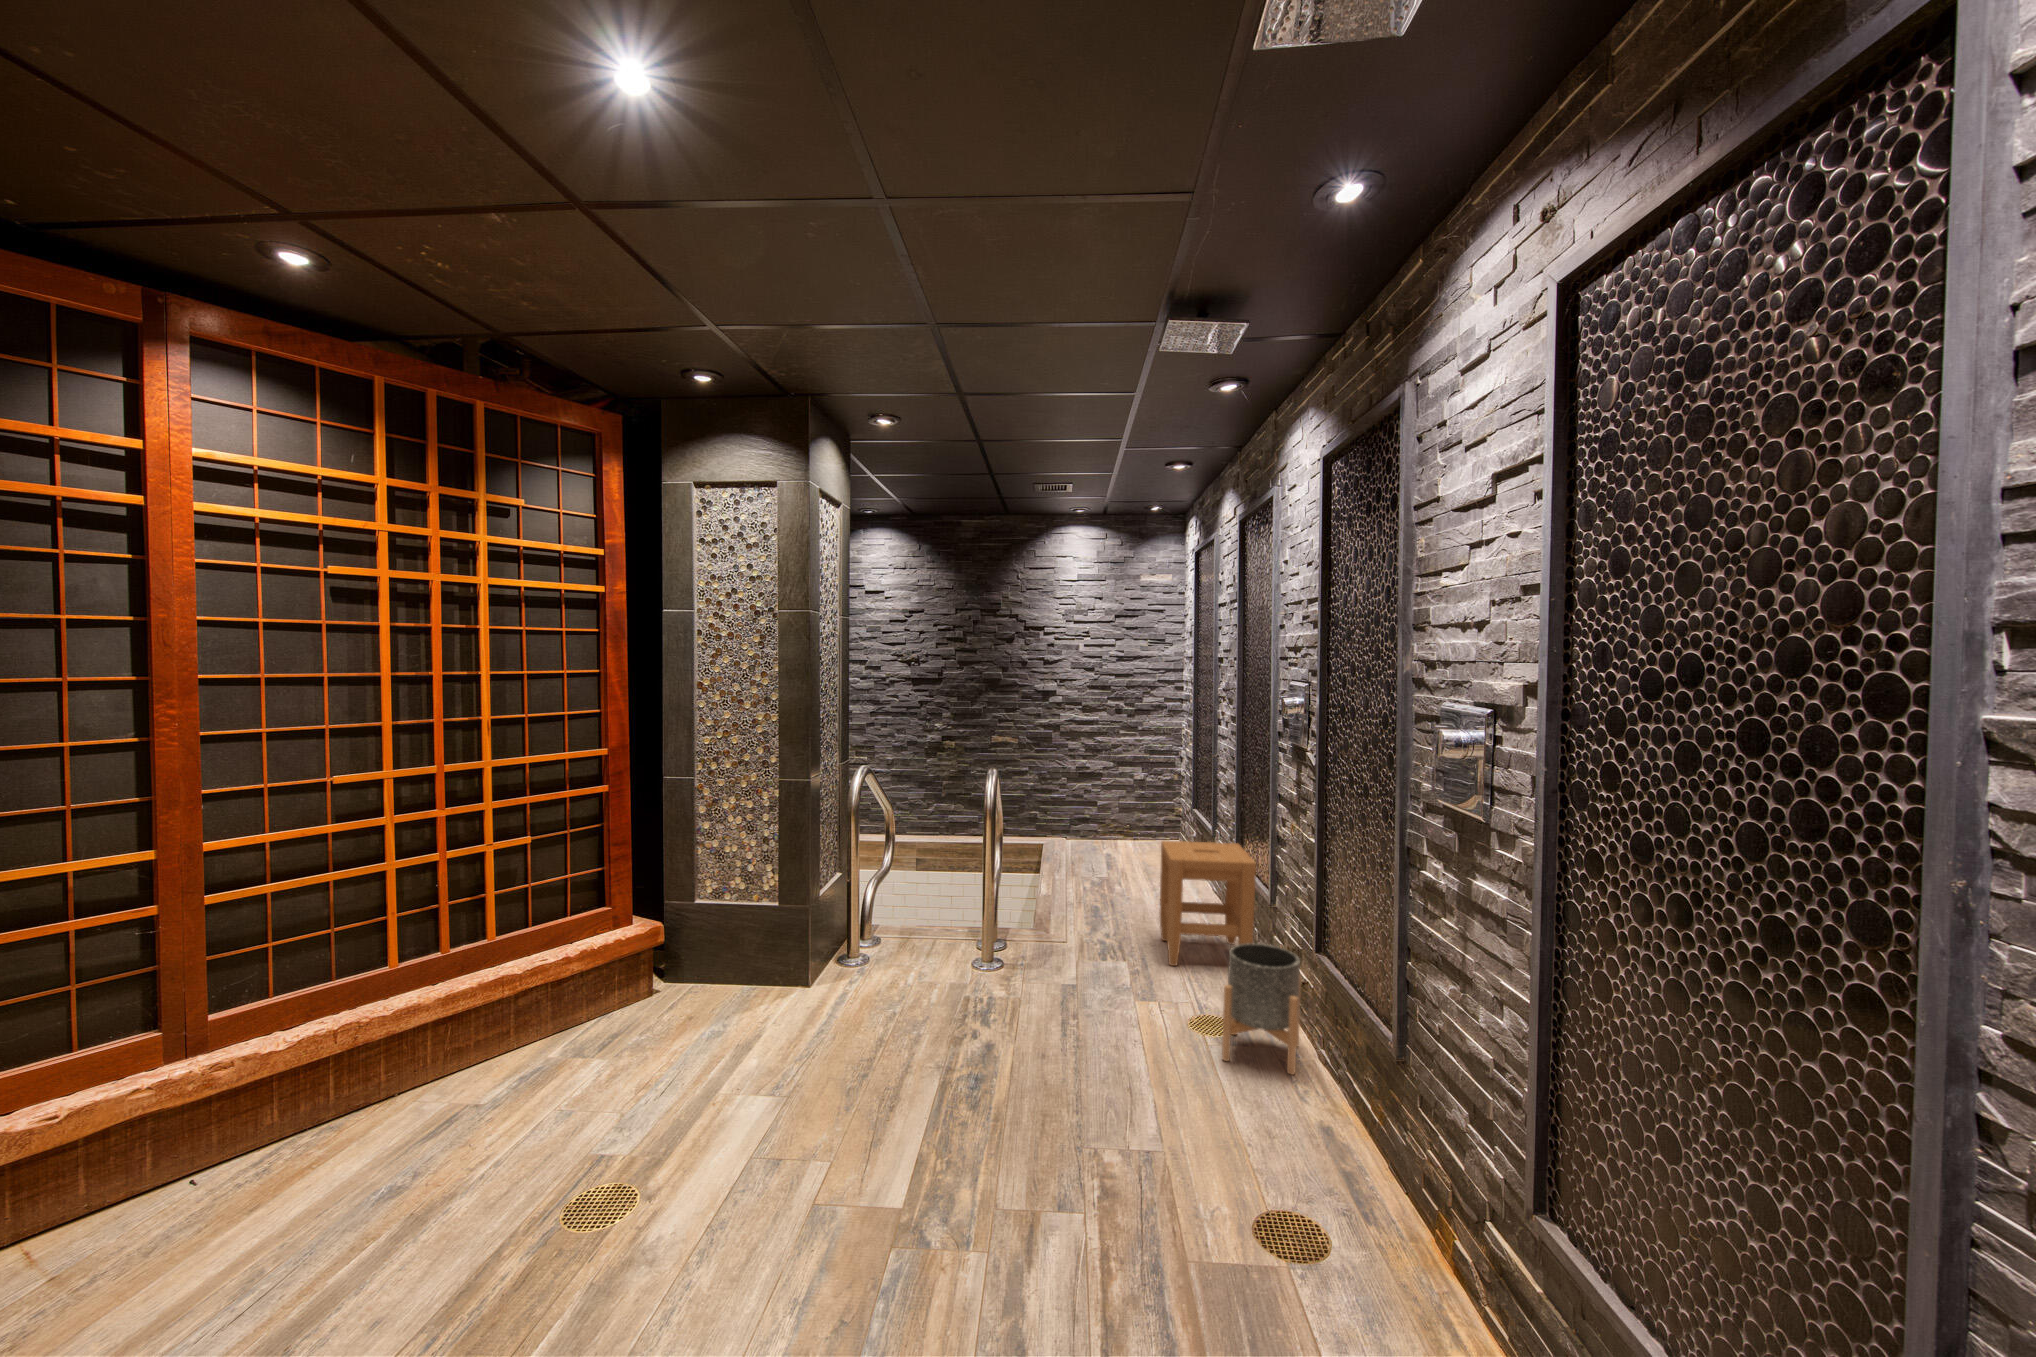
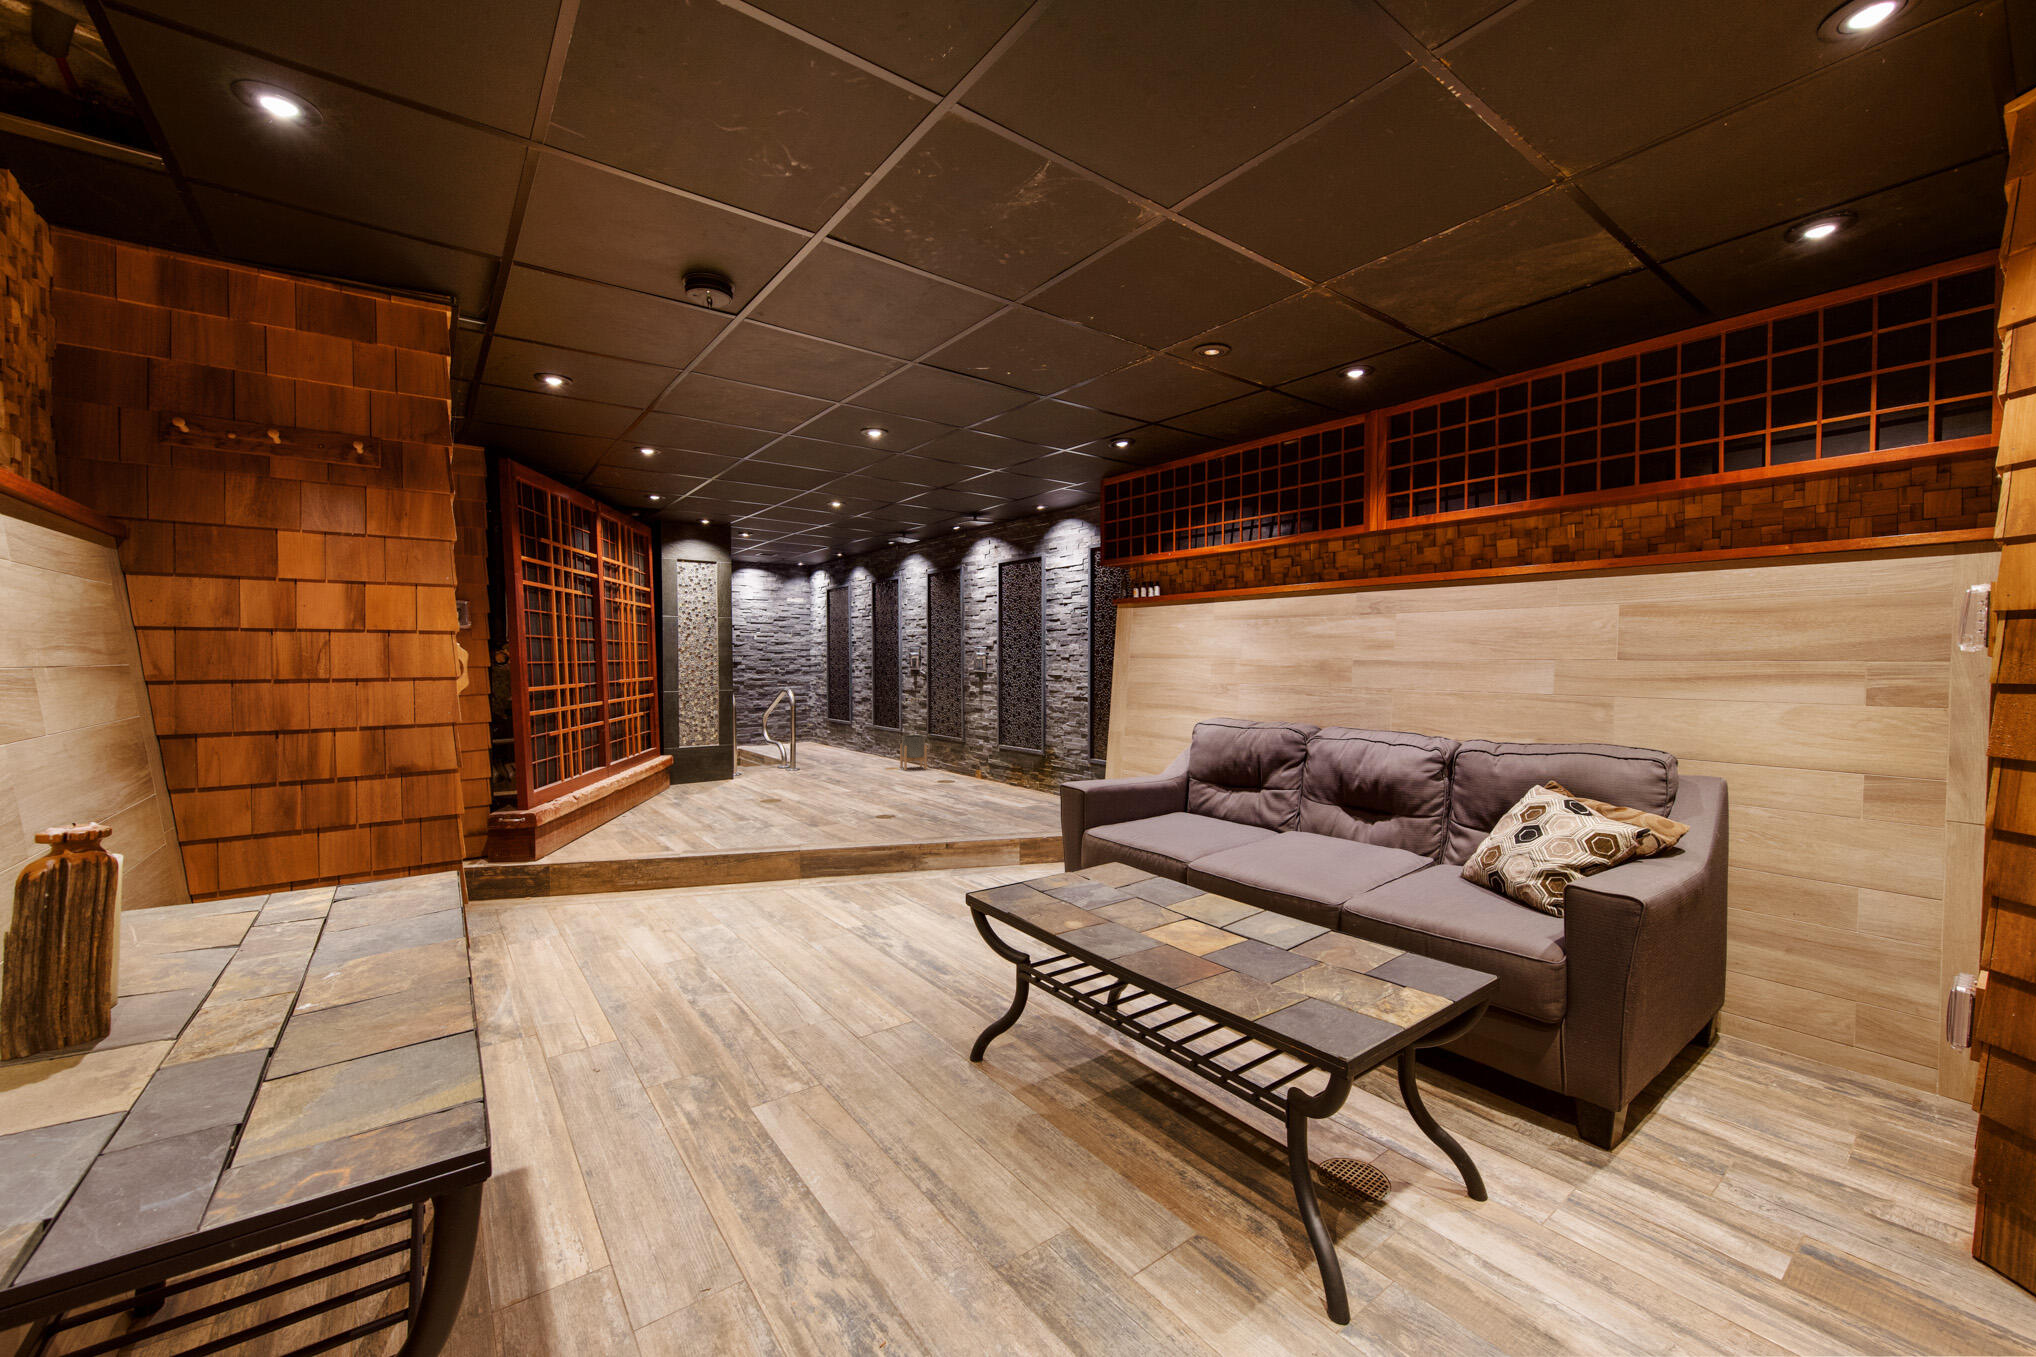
stool: present [1159,841,1256,966] -> none [847,717,891,762]

